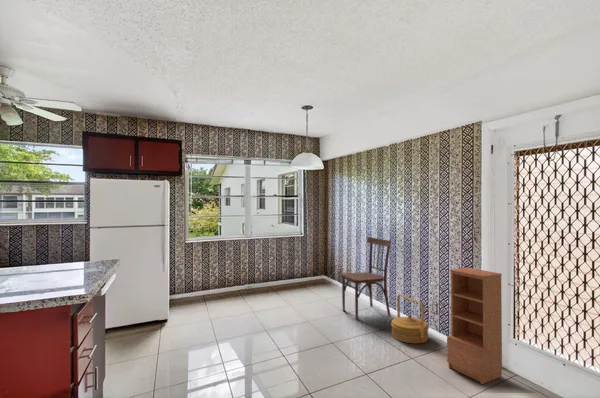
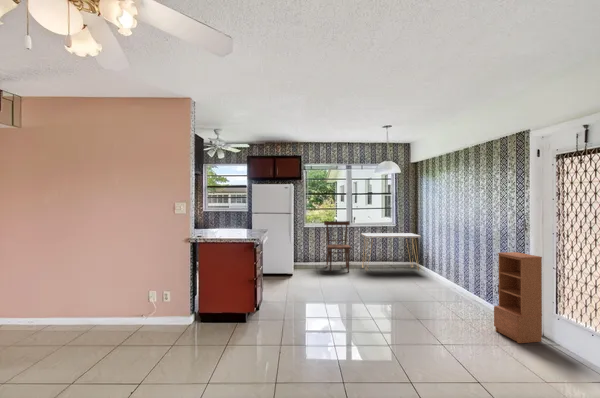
dining chair: present [341,237,391,319] -> present [324,221,351,272]
console table: none [265,242,334,292] -> present [361,233,421,271]
woven basket: present [391,294,429,343] -> none [456,275,490,315]

